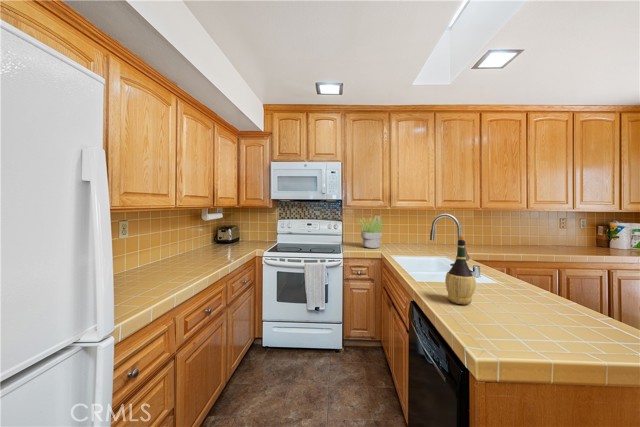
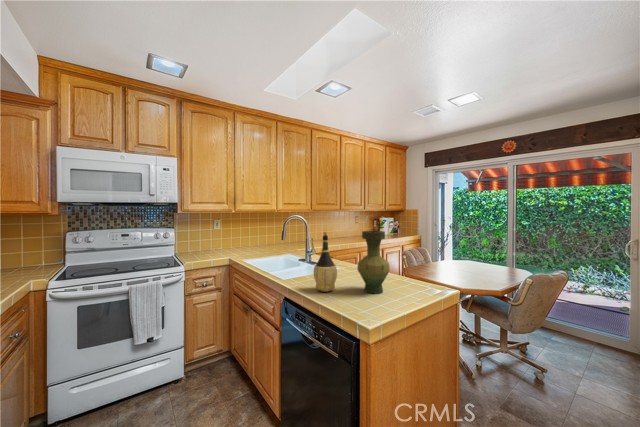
potted plant: present [358,219,384,248] -> none [193,221,234,256]
vase: none [505,239,559,324] -> present [357,231,390,294]

